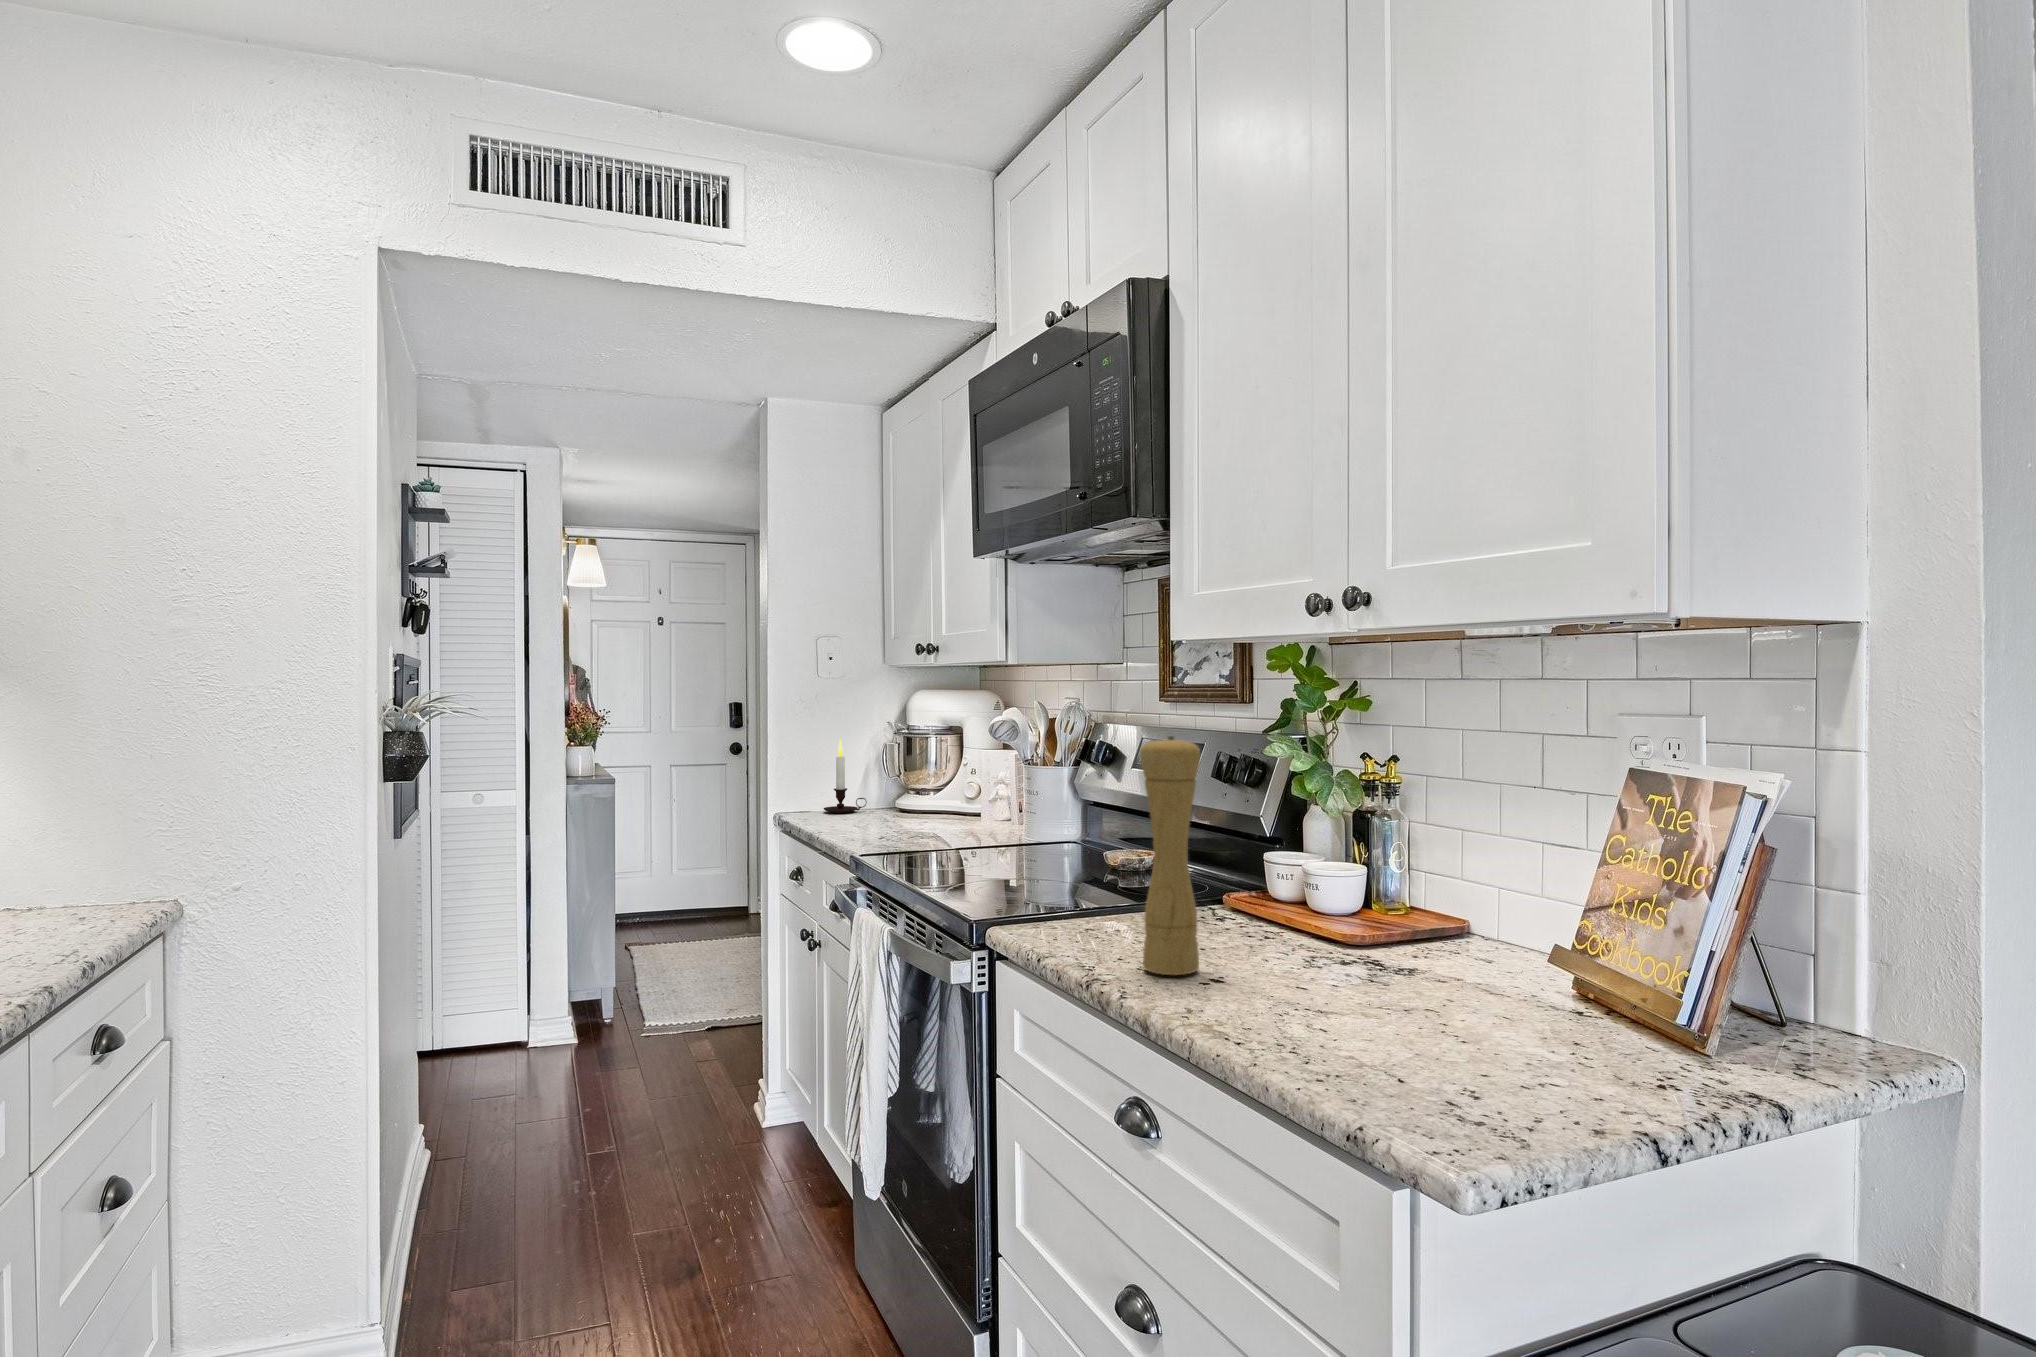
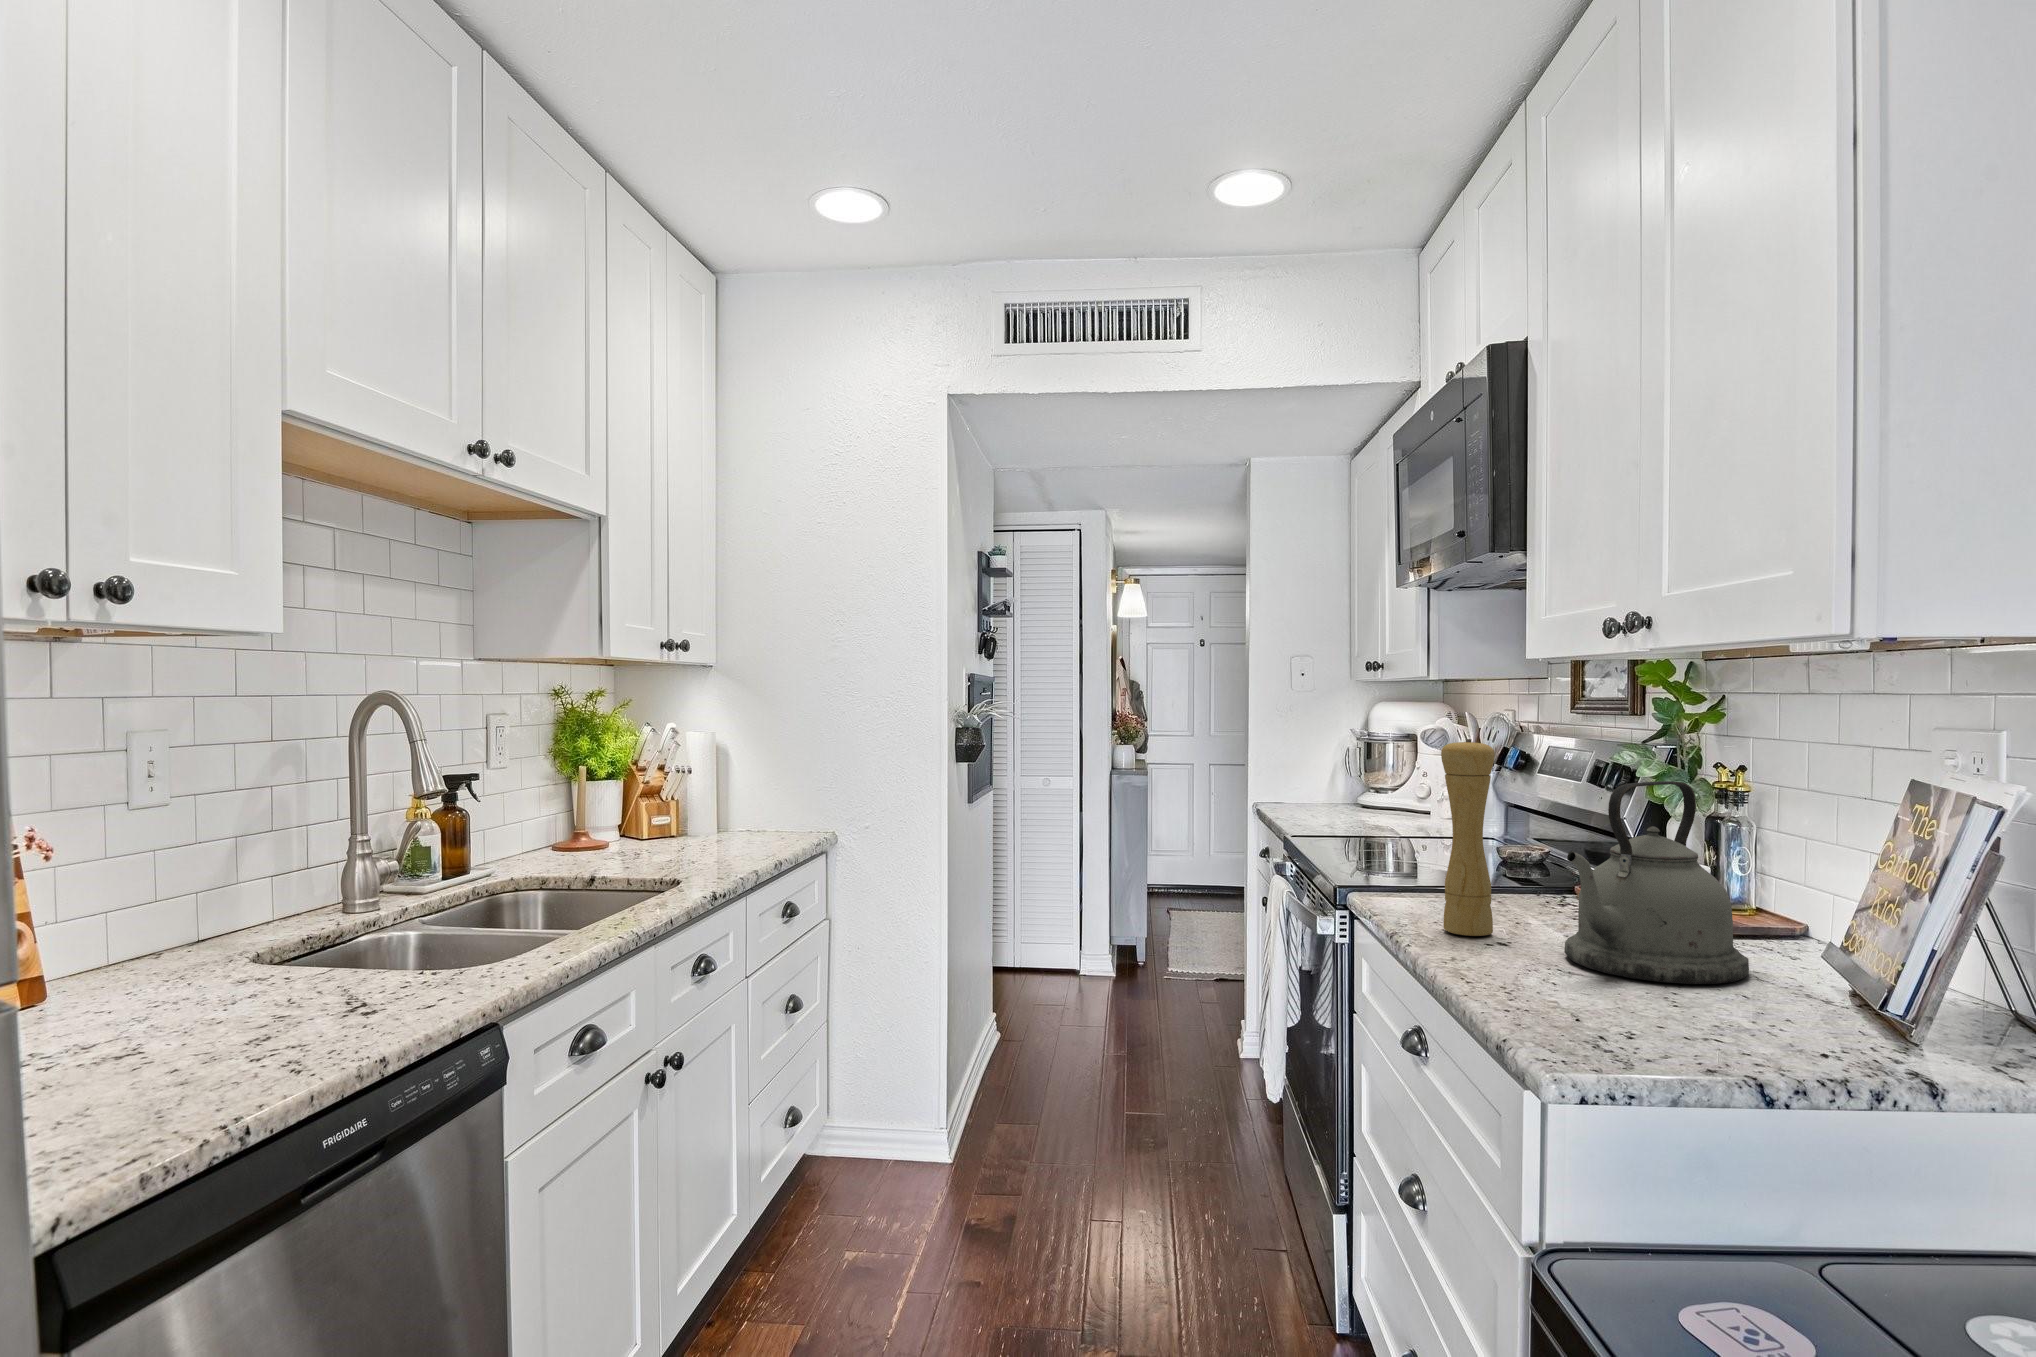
candle: present [824,739,867,813] -> none [1293,741,1331,804]
kettle: none [1293,778,1485,1012] -> present [1564,781,1749,984]

